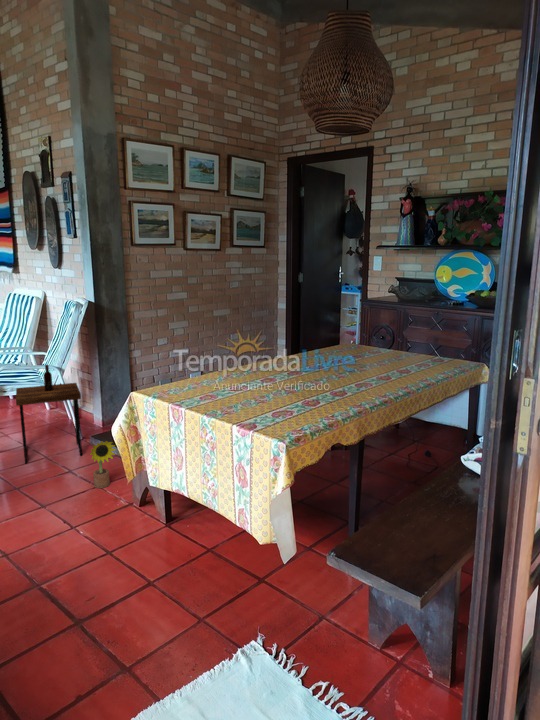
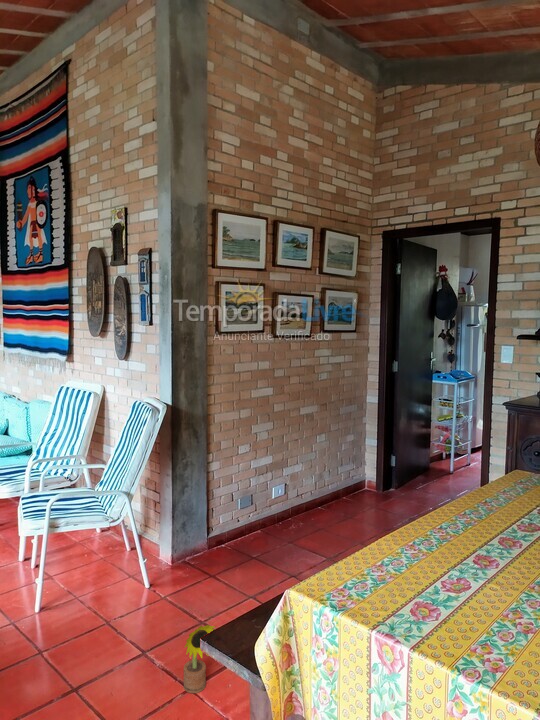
side table: present [16,365,82,464] -> none [74,494,160,636]

